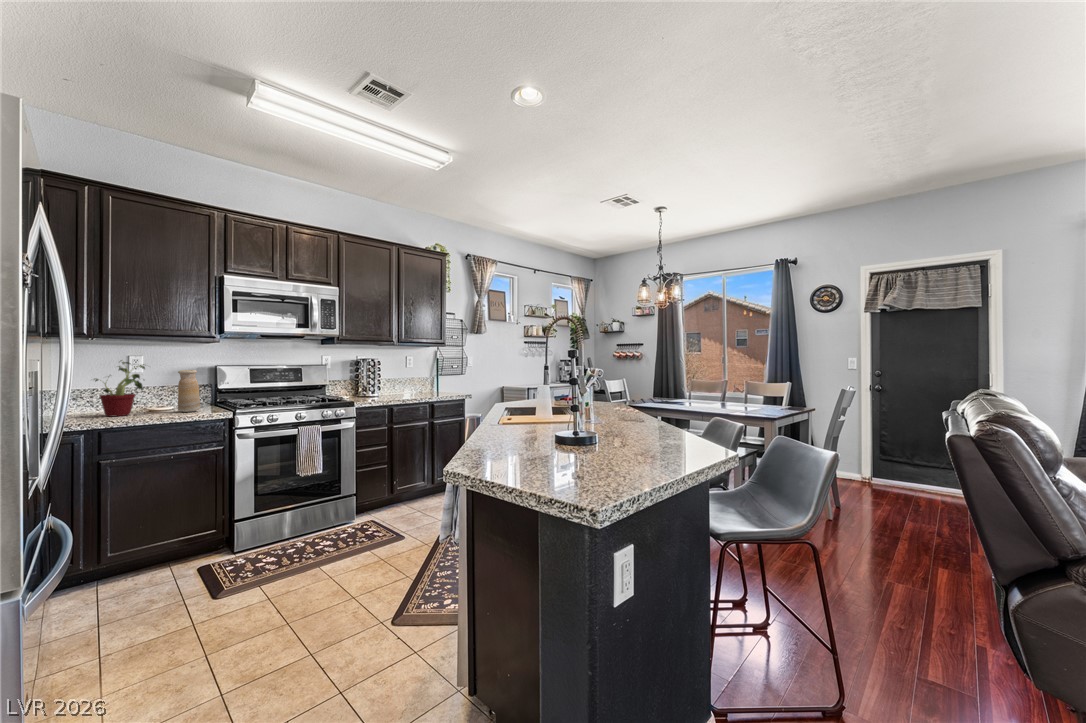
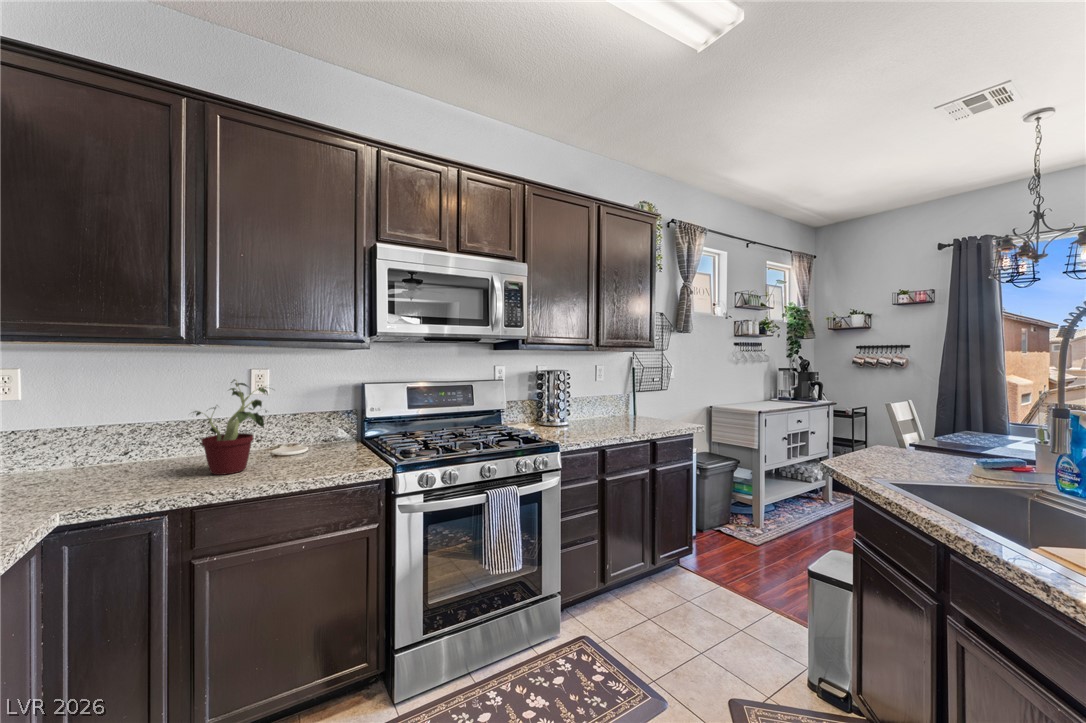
vase: present [178,370,200,412] -> none [313,395,345,465]

